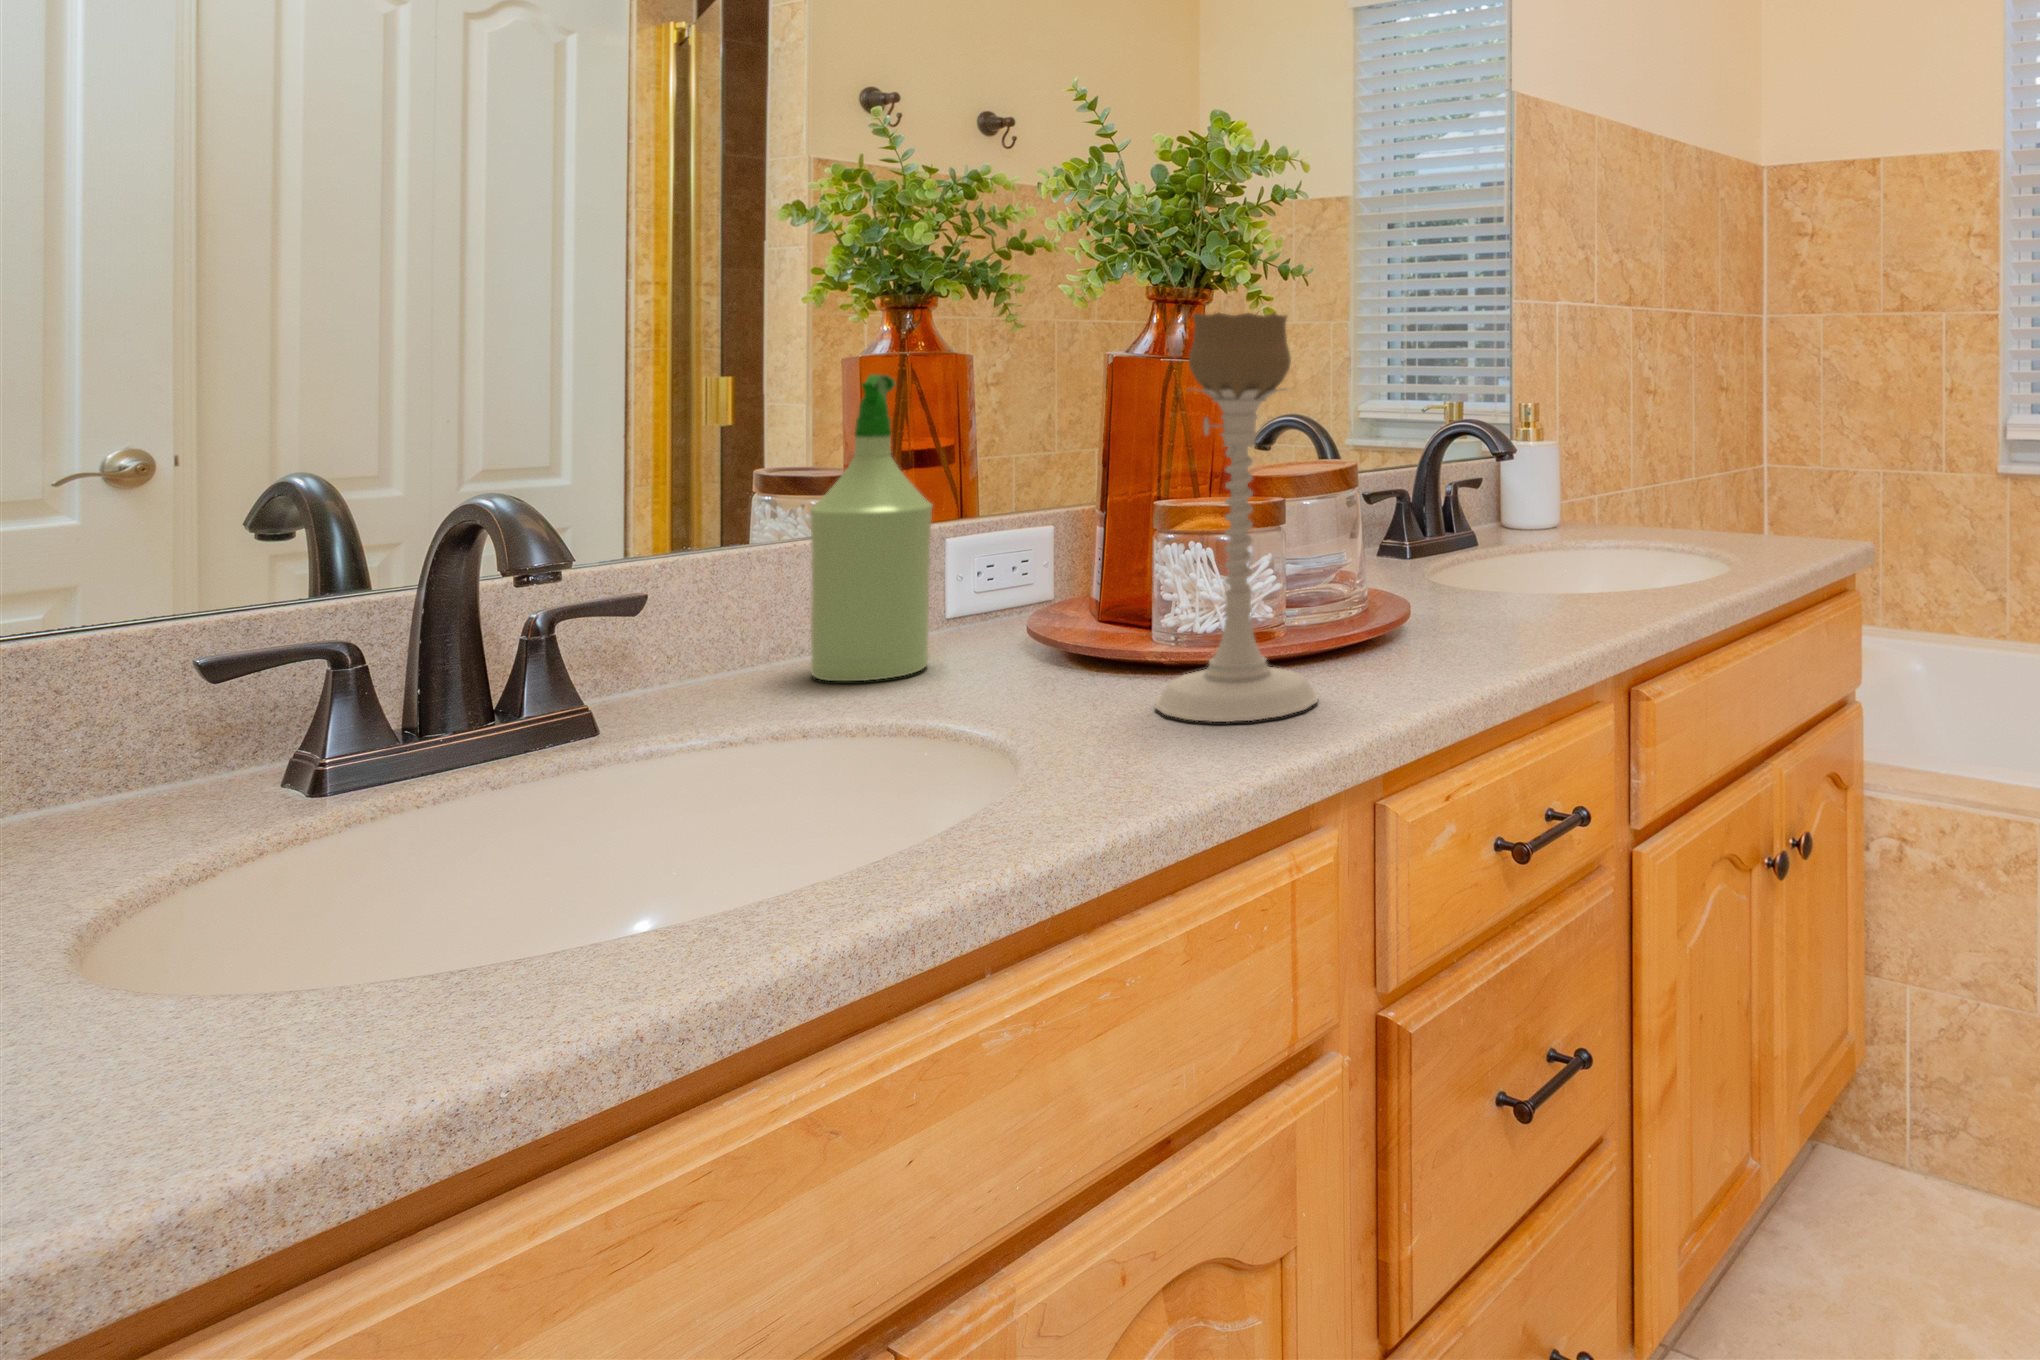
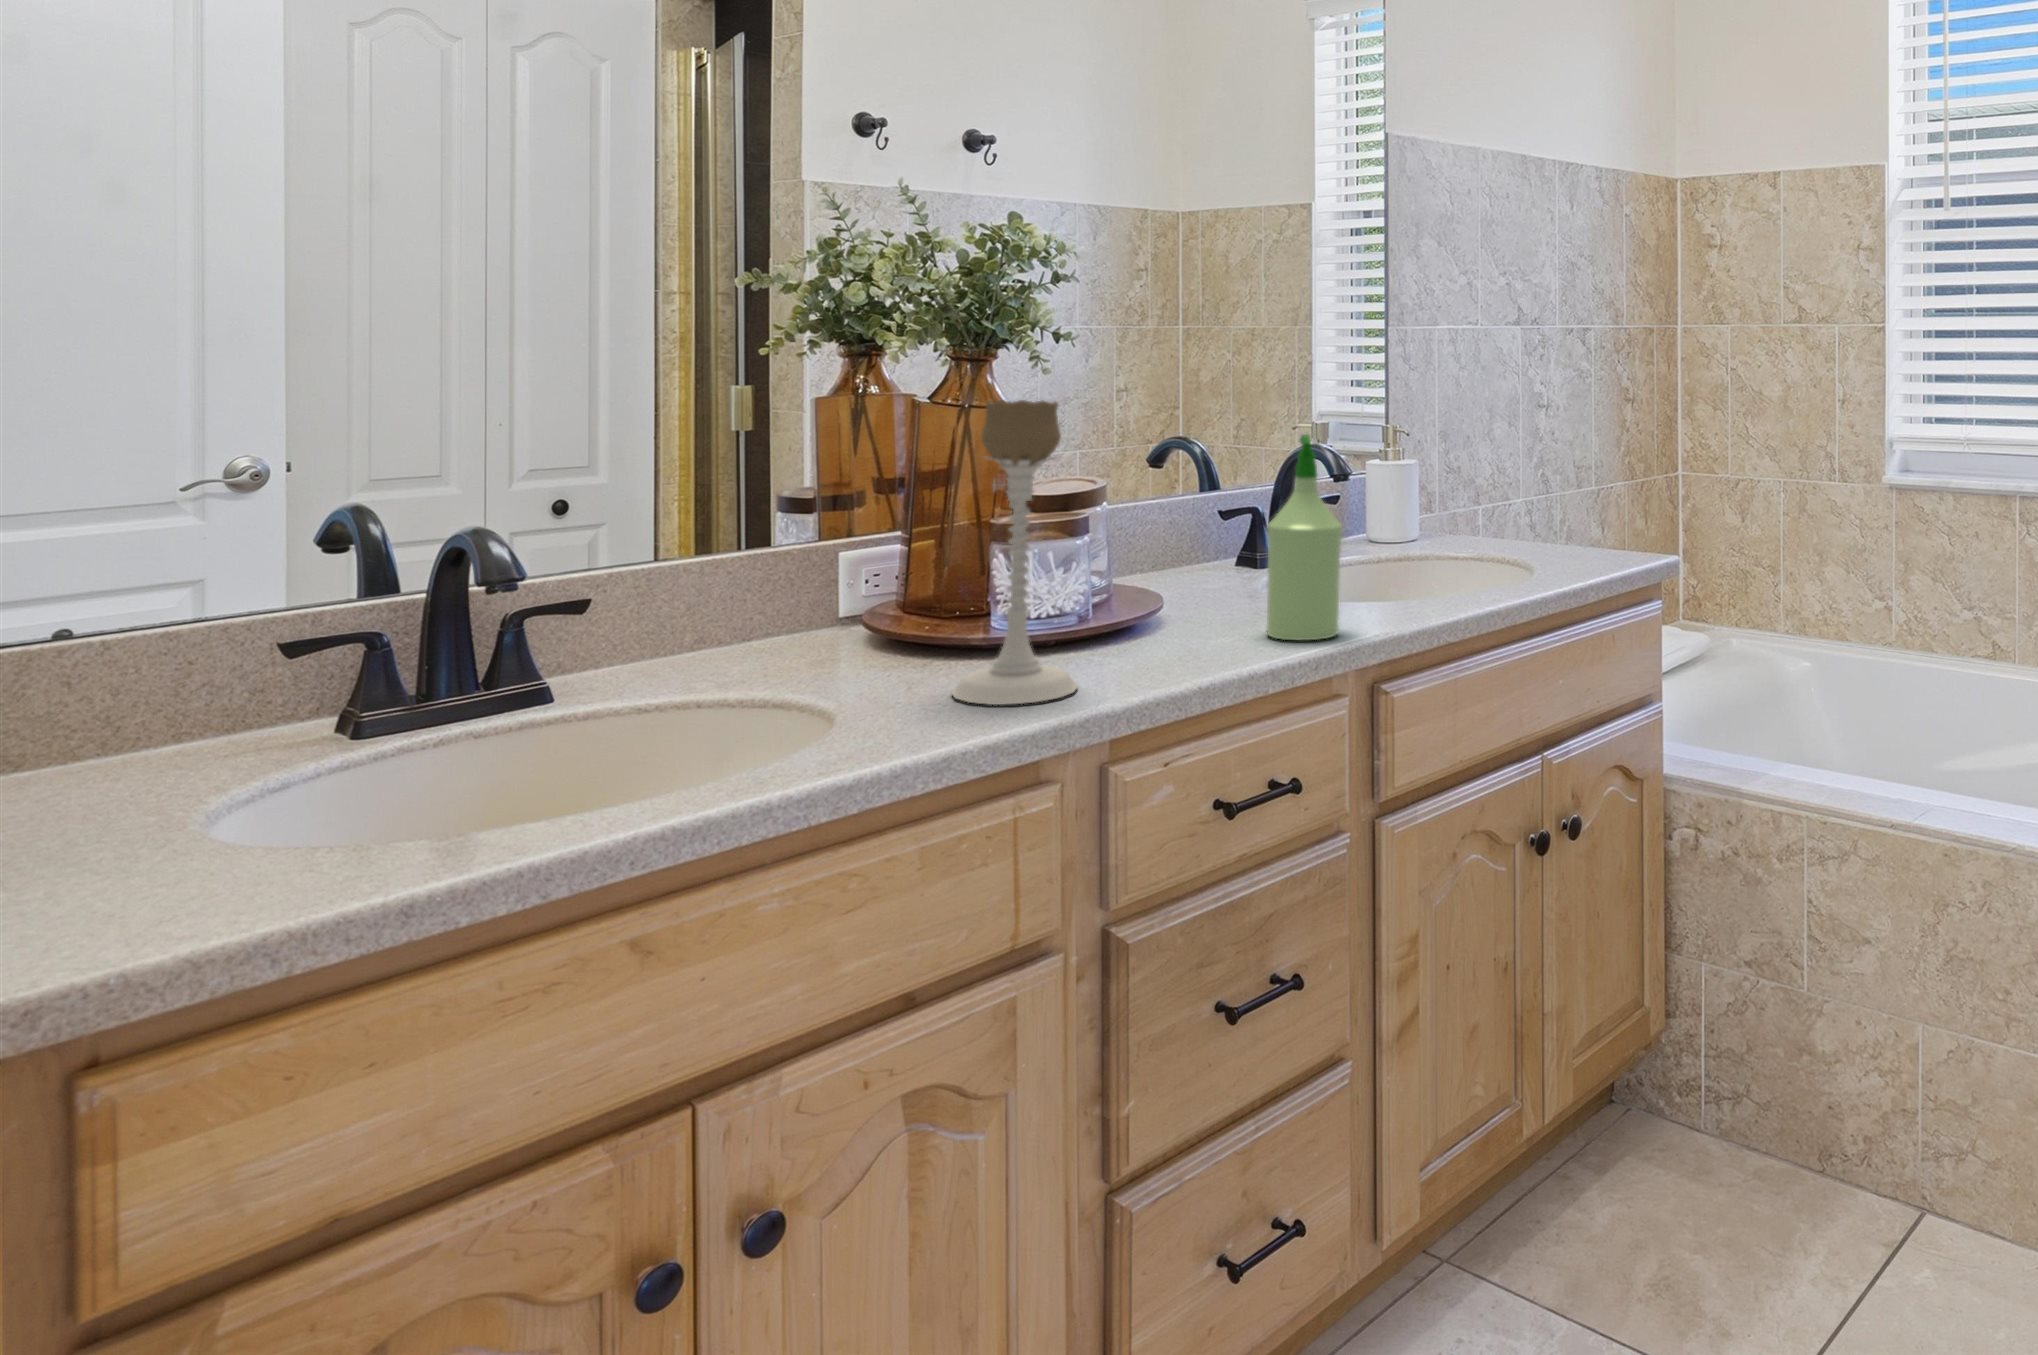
spray bottle: present [810,374,933,681] -> present [1266,434,1343,640]

